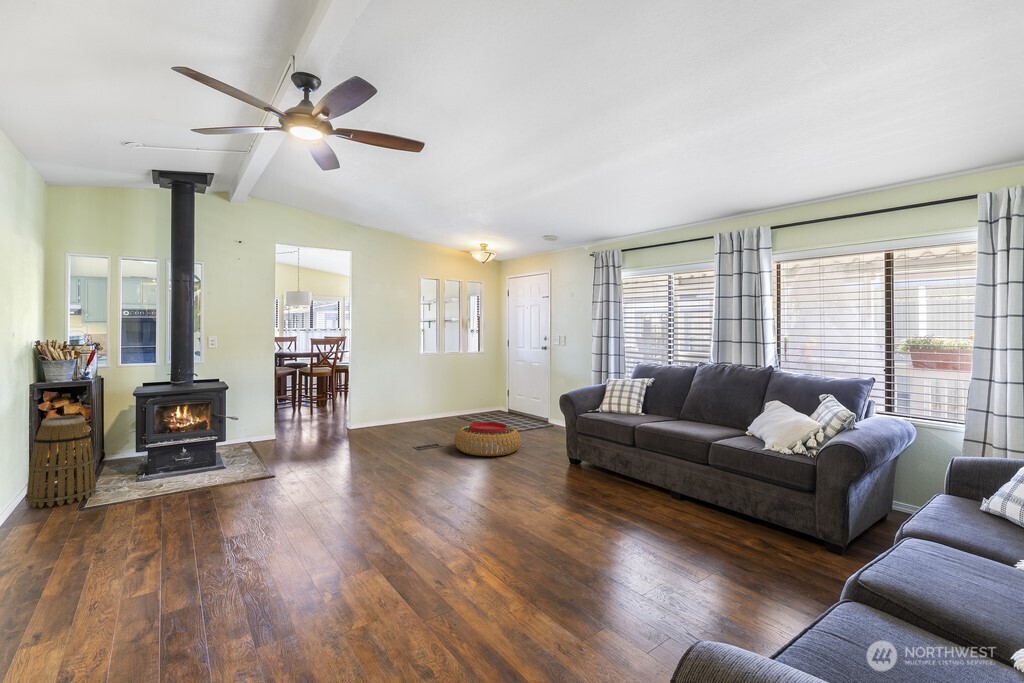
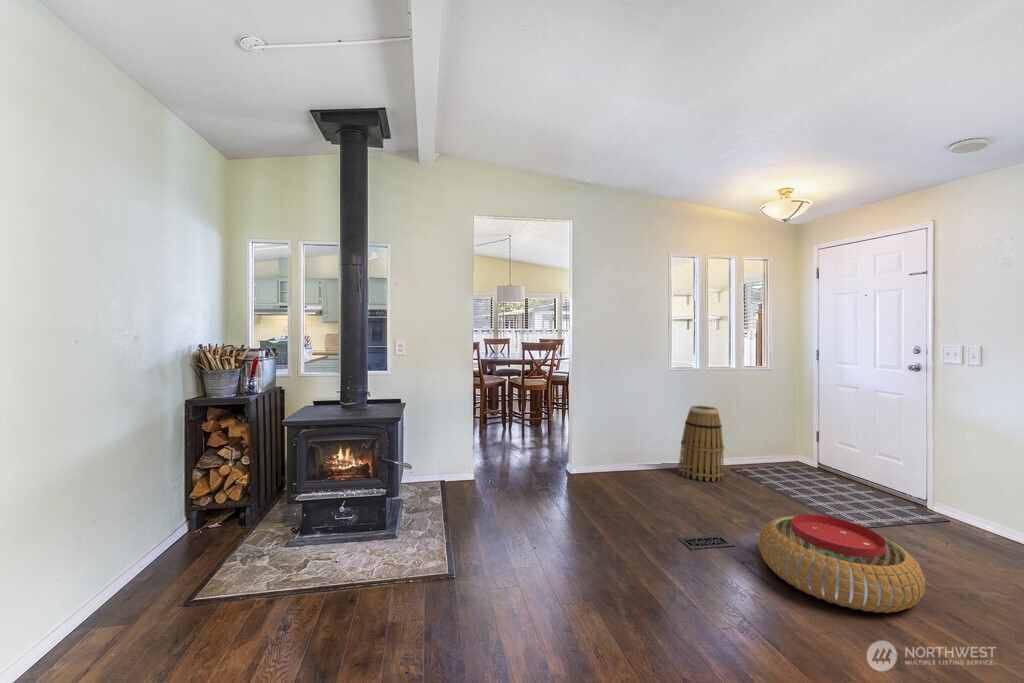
basket: present [25,416,96,508] -> present [678,406,724,482]

